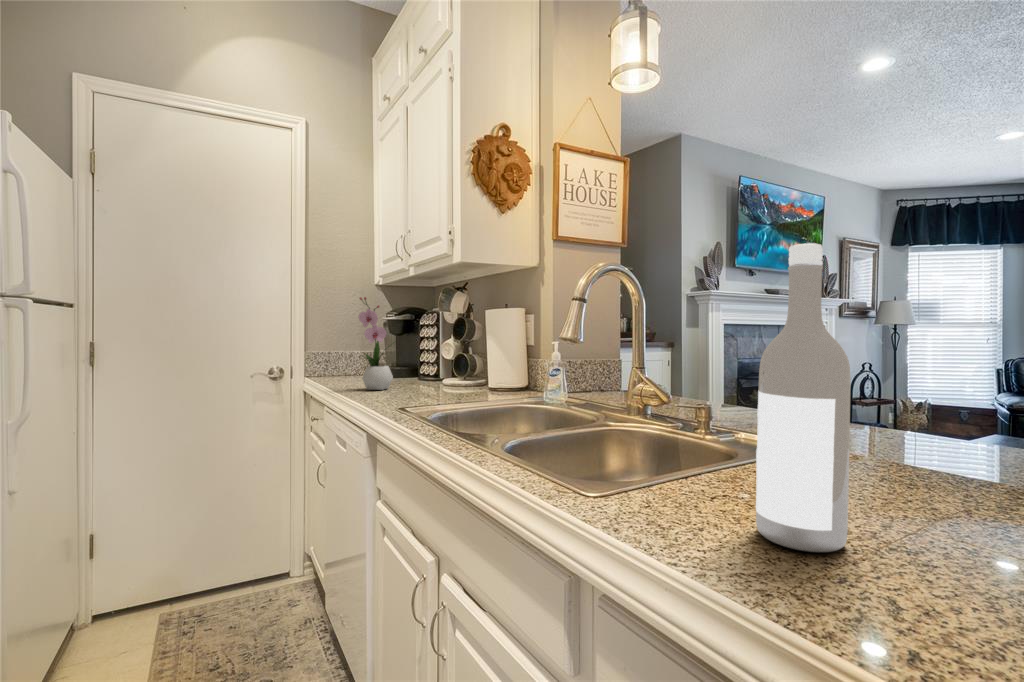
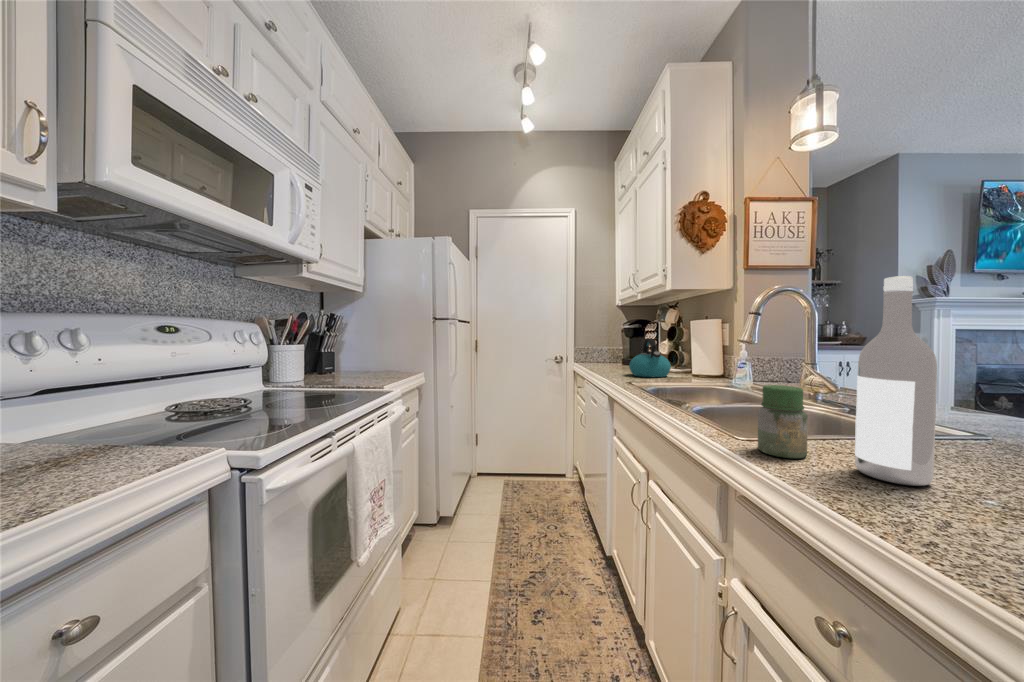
flower arrangement: present [359,297,393,390] -> none [604,314,628,372]
kettle: none [400,336,461,397] -> present [629,338,671,377]
jar: none [625,411,692,530] -> present [758,385,808,458]

